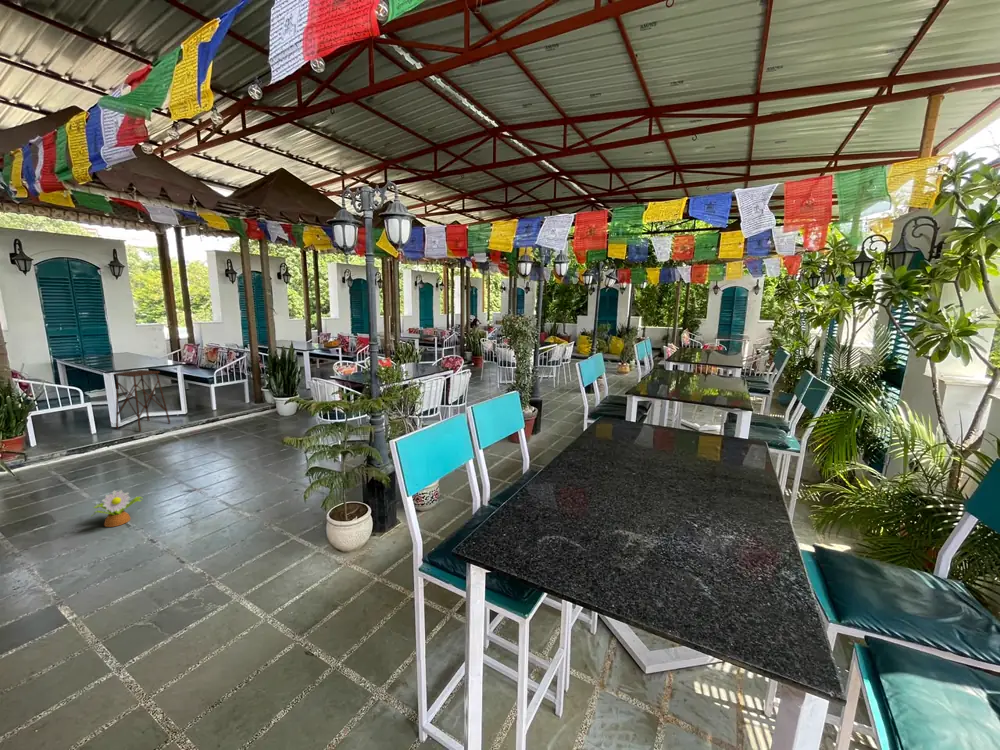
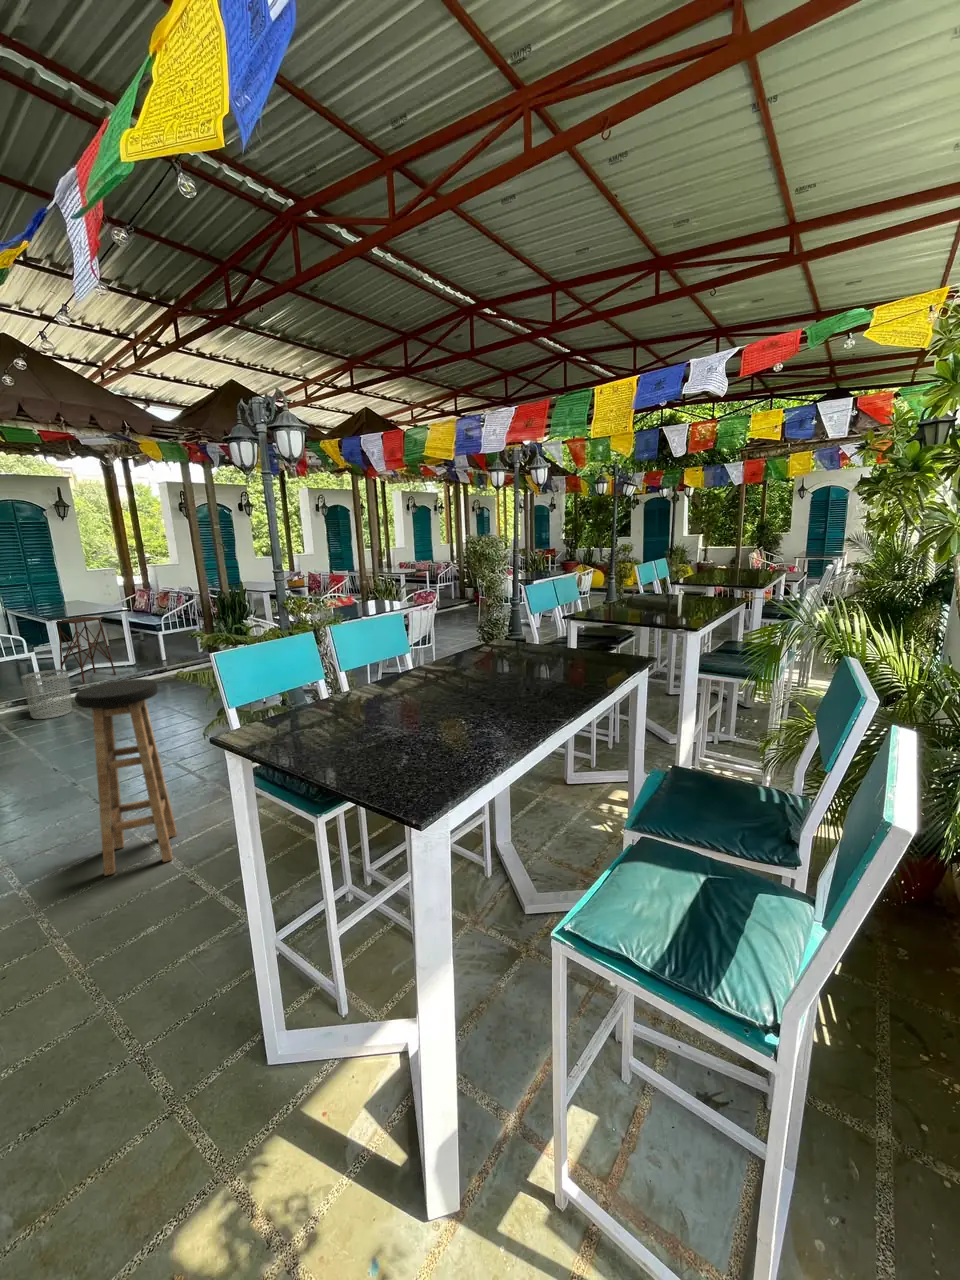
waste bin: none [83,421,133,469] -> present [21,669,72,719]
bar stool: none [188,448,277,649] -> present [75,679,177,875]
decorative plant: present [94,491,141,527] -> none [18,734,70,771]

